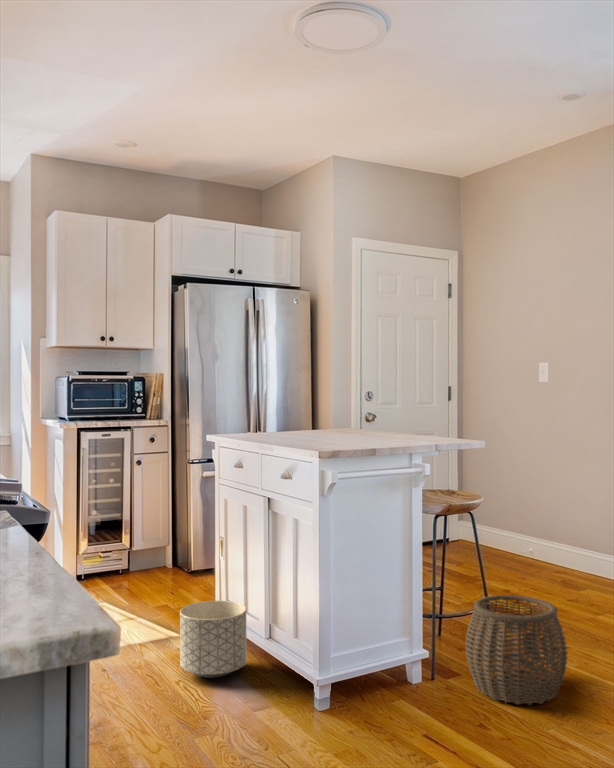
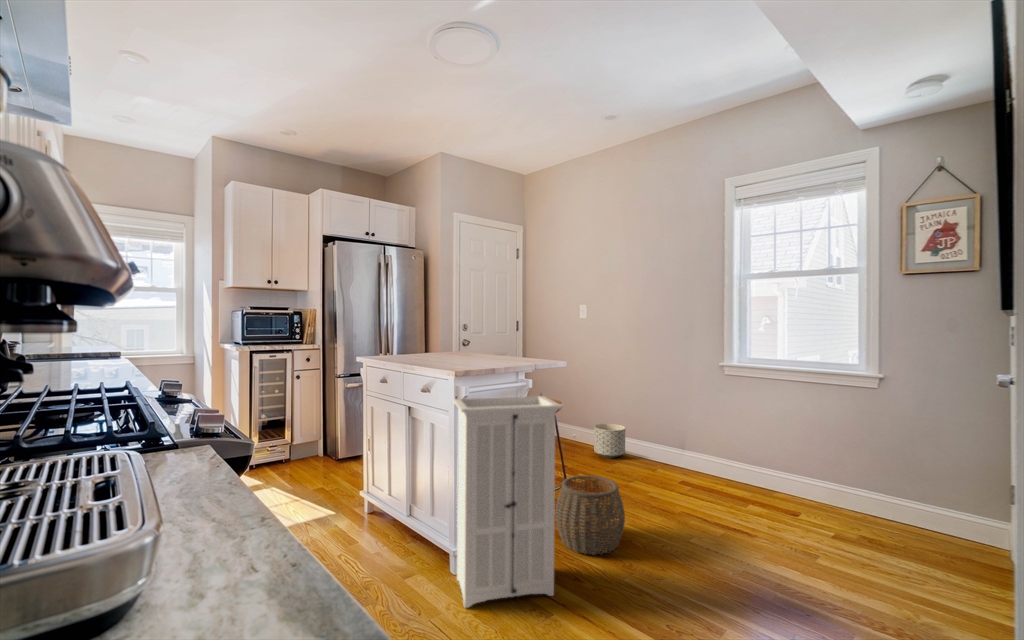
storage cabinet: none [314,471,456,749] -> present [453,395,562,608]
planter: present [180,601,247,678] -> present [594,424,625,458]

